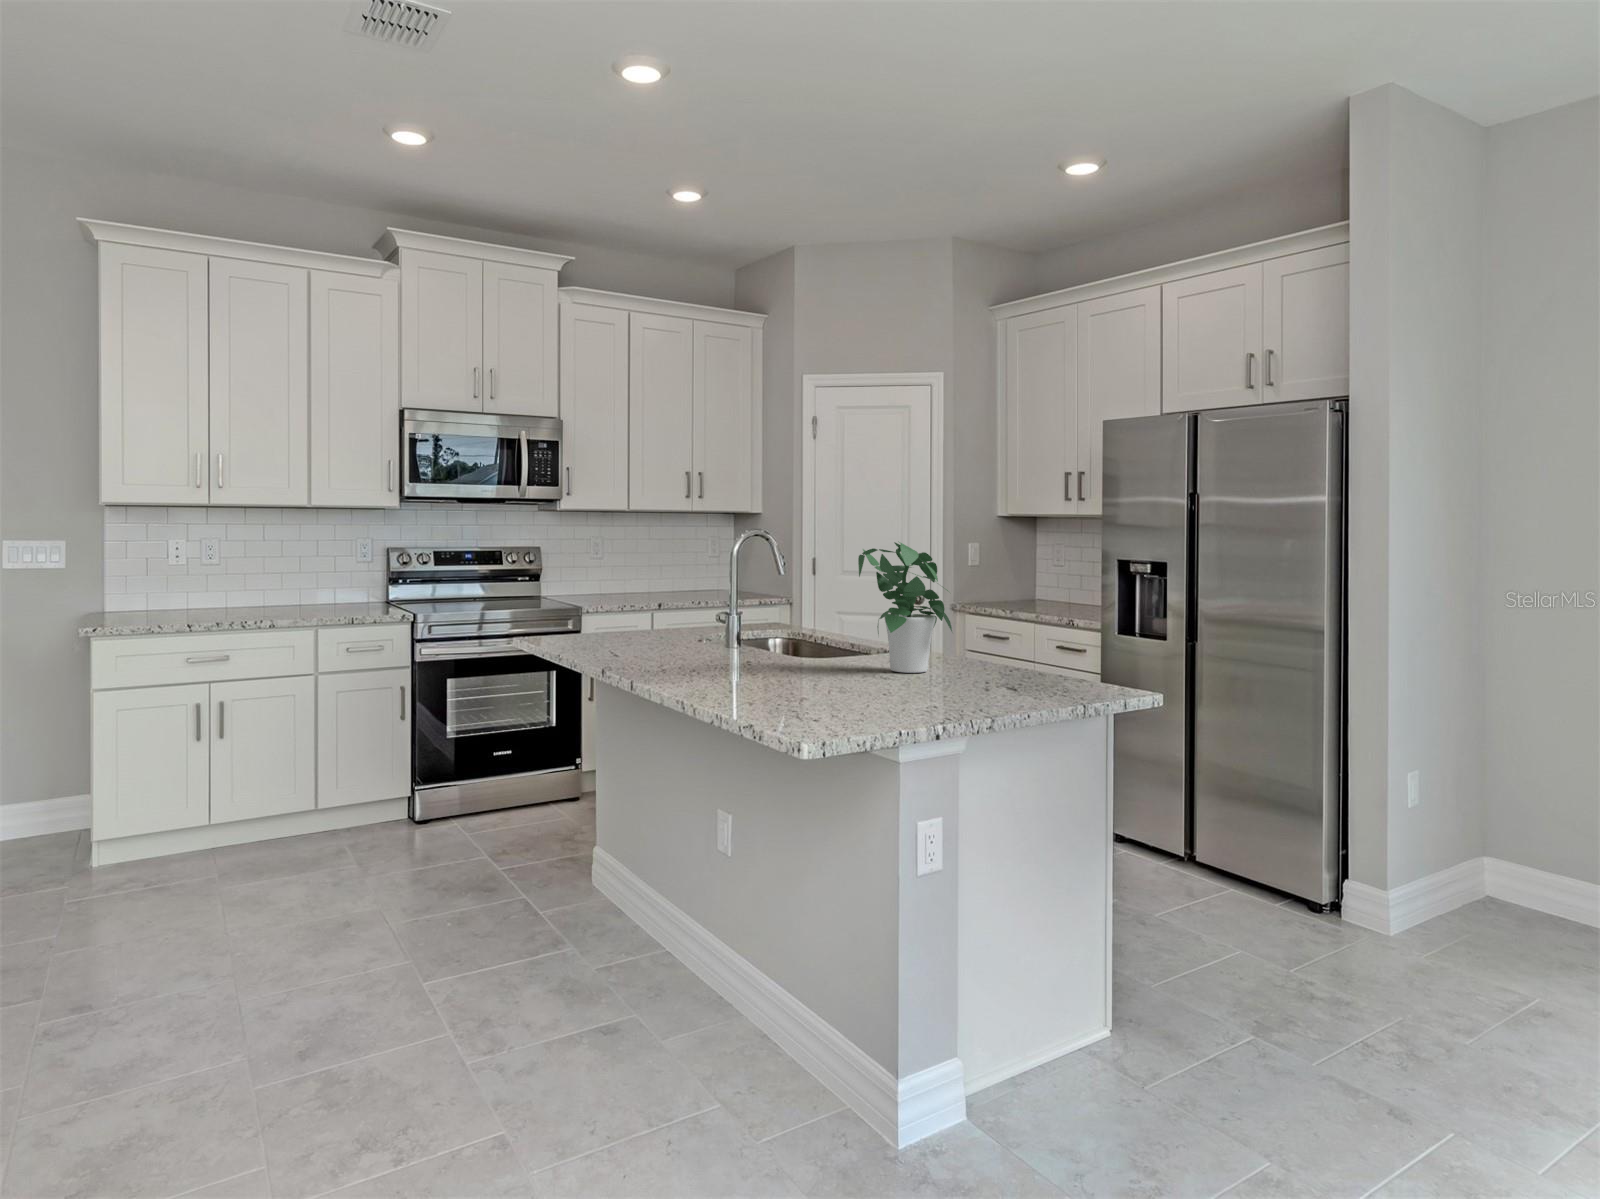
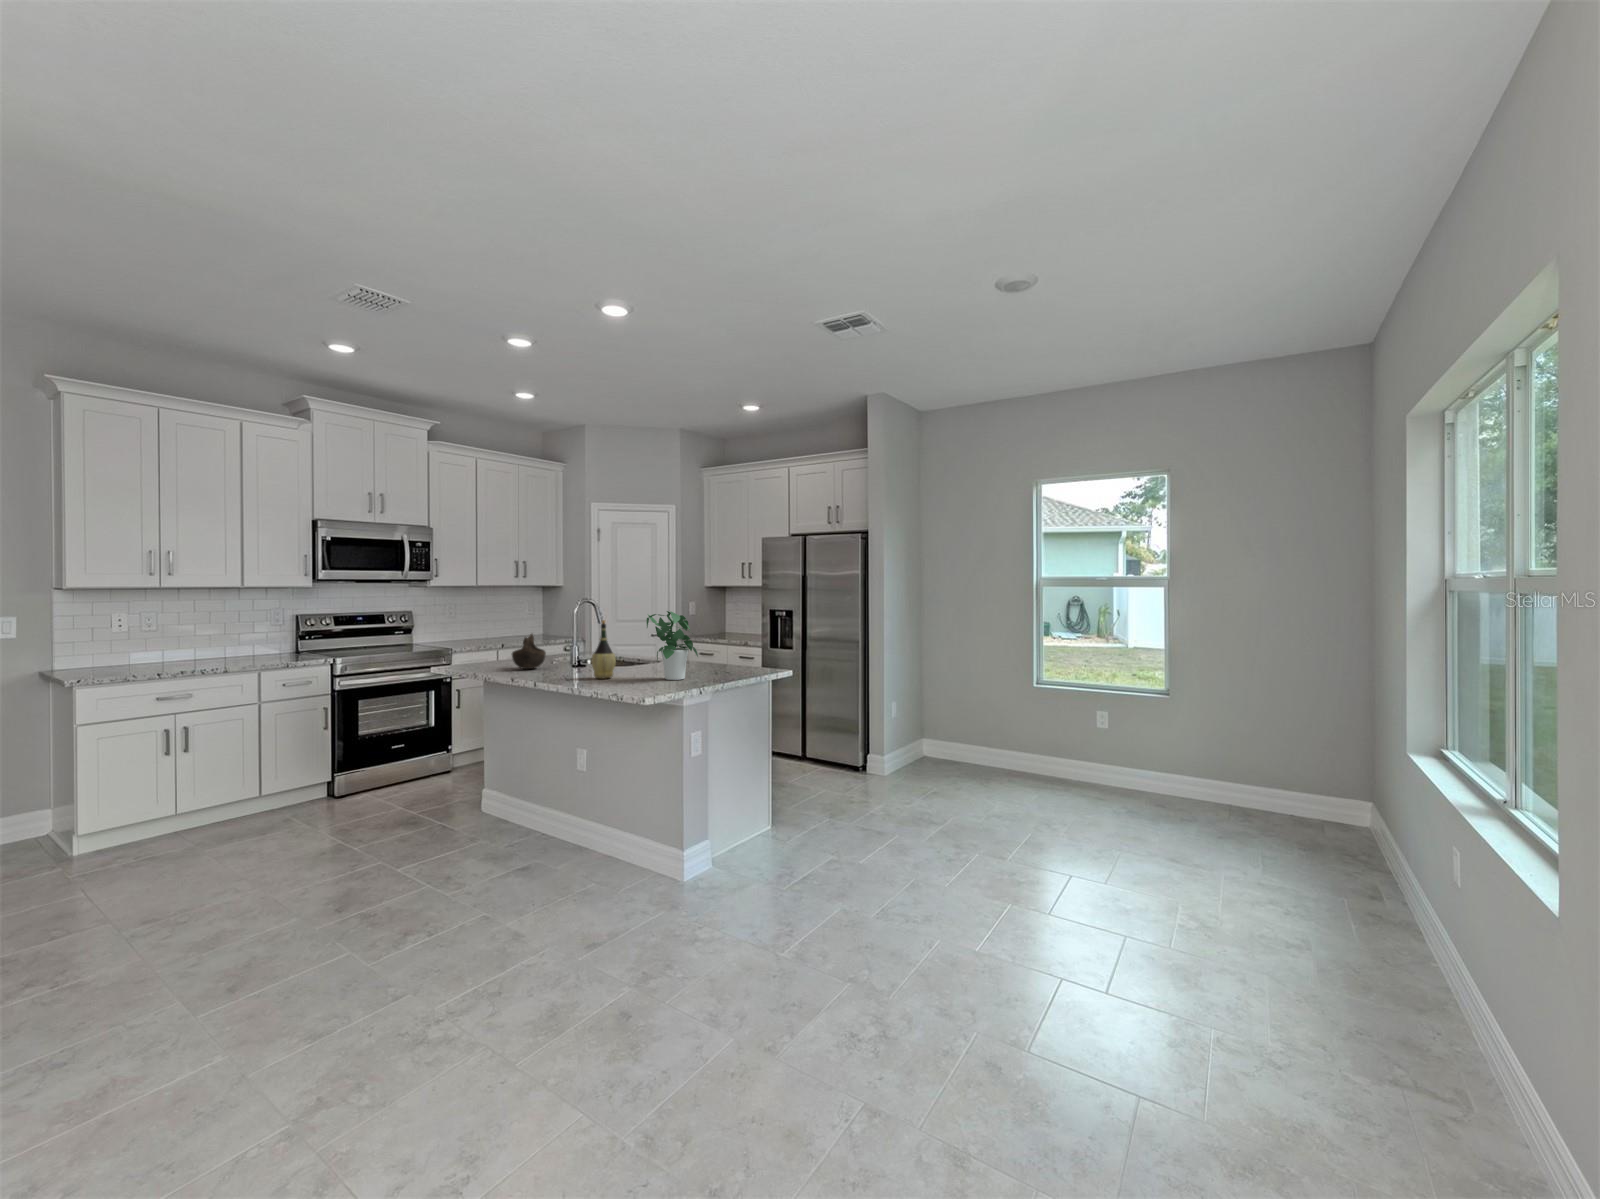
wine bottle: none [765,558,807,663] -> present [591,620,616,679]
decorative bowl: none [651,583,706,642] -> present [512,634,546,669]

